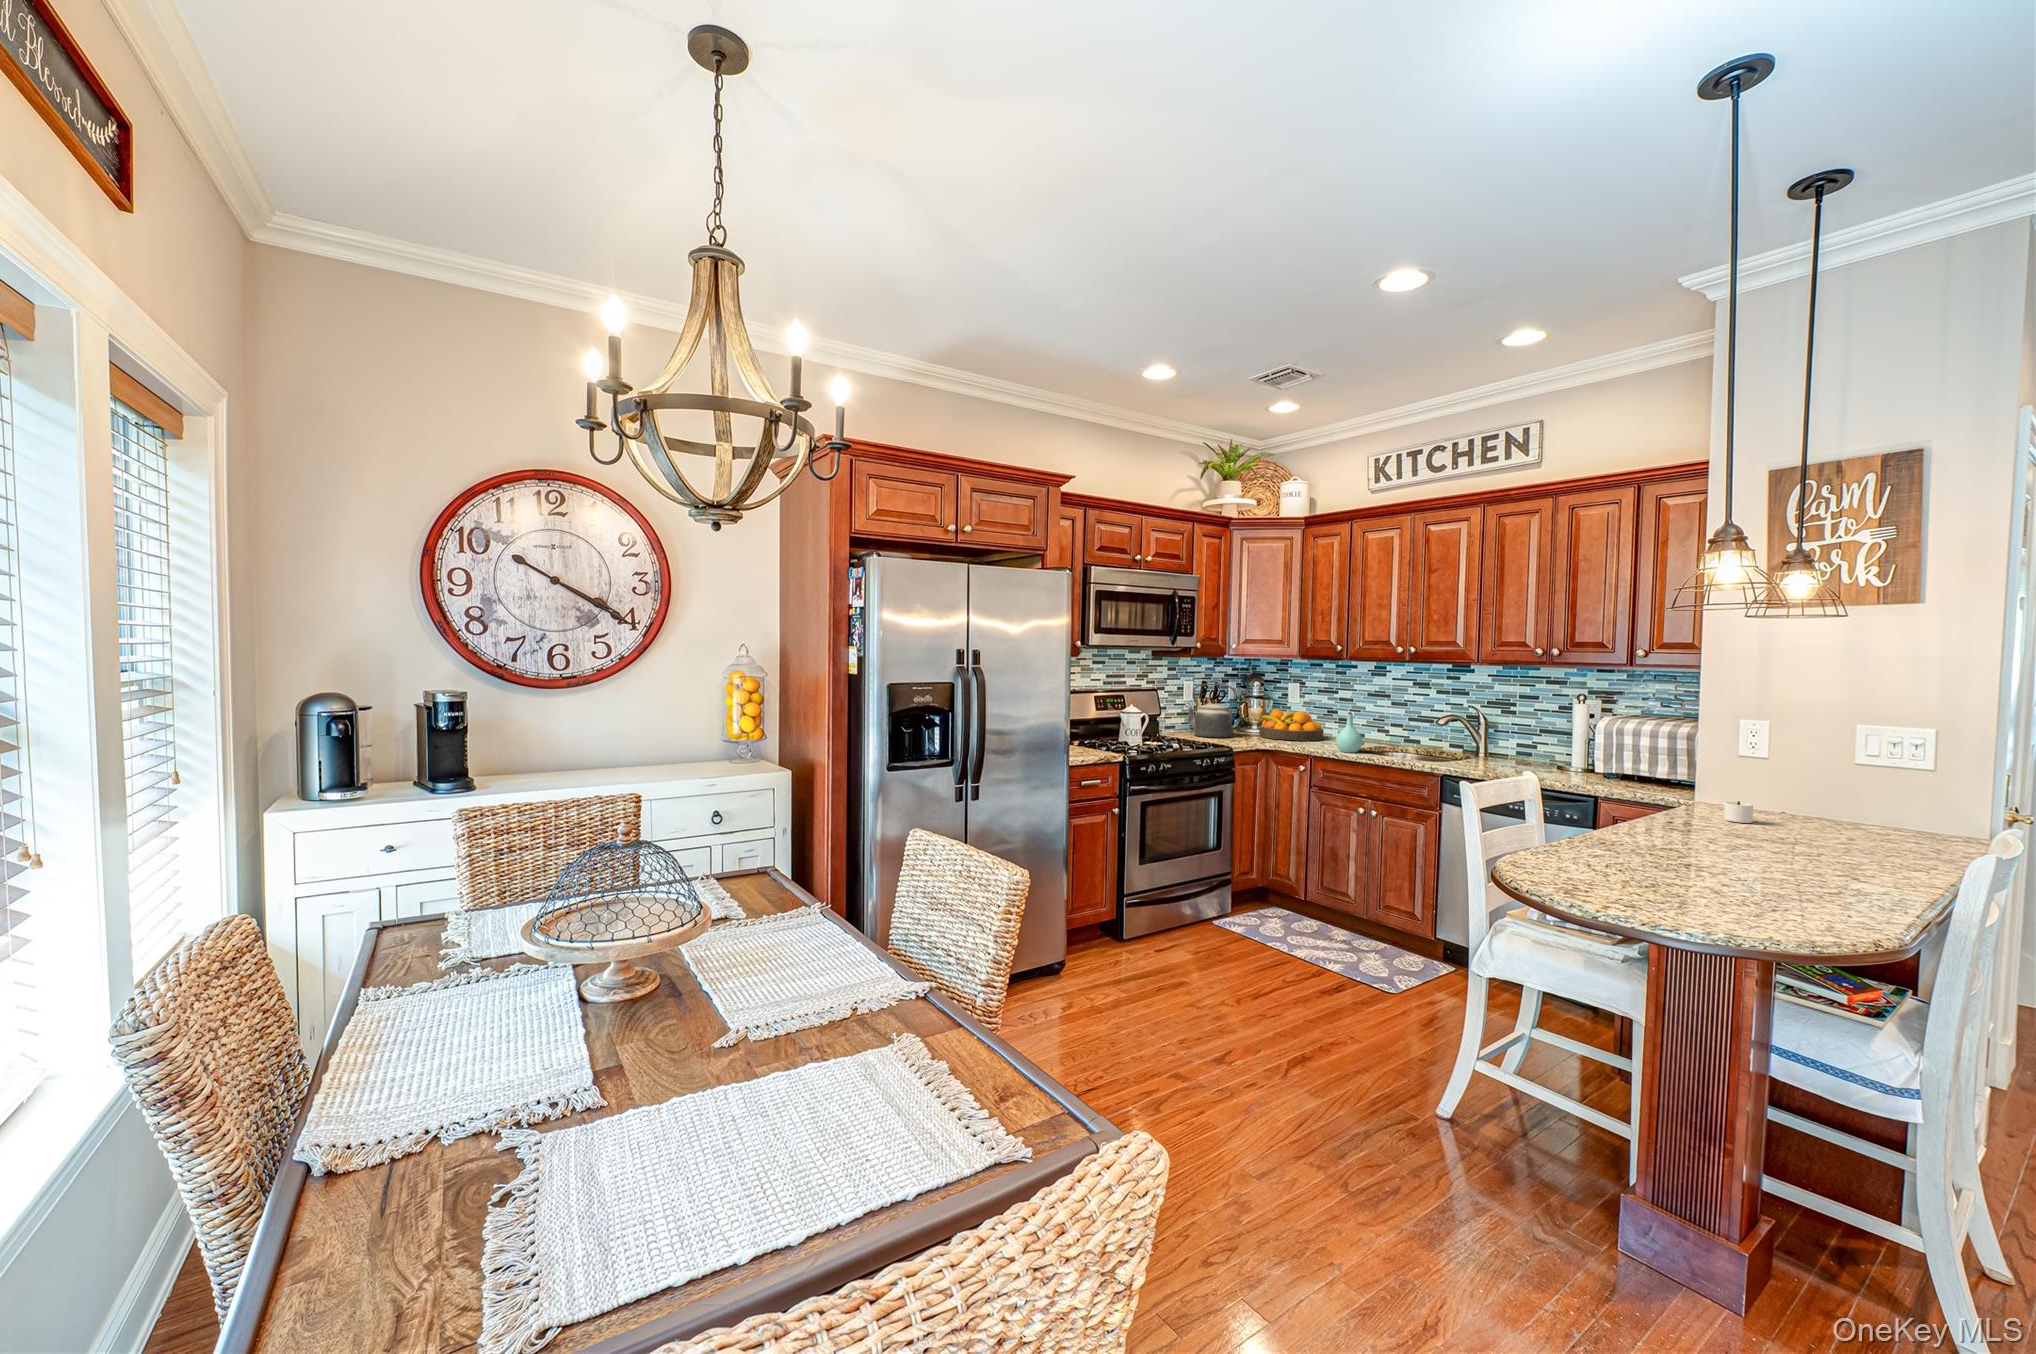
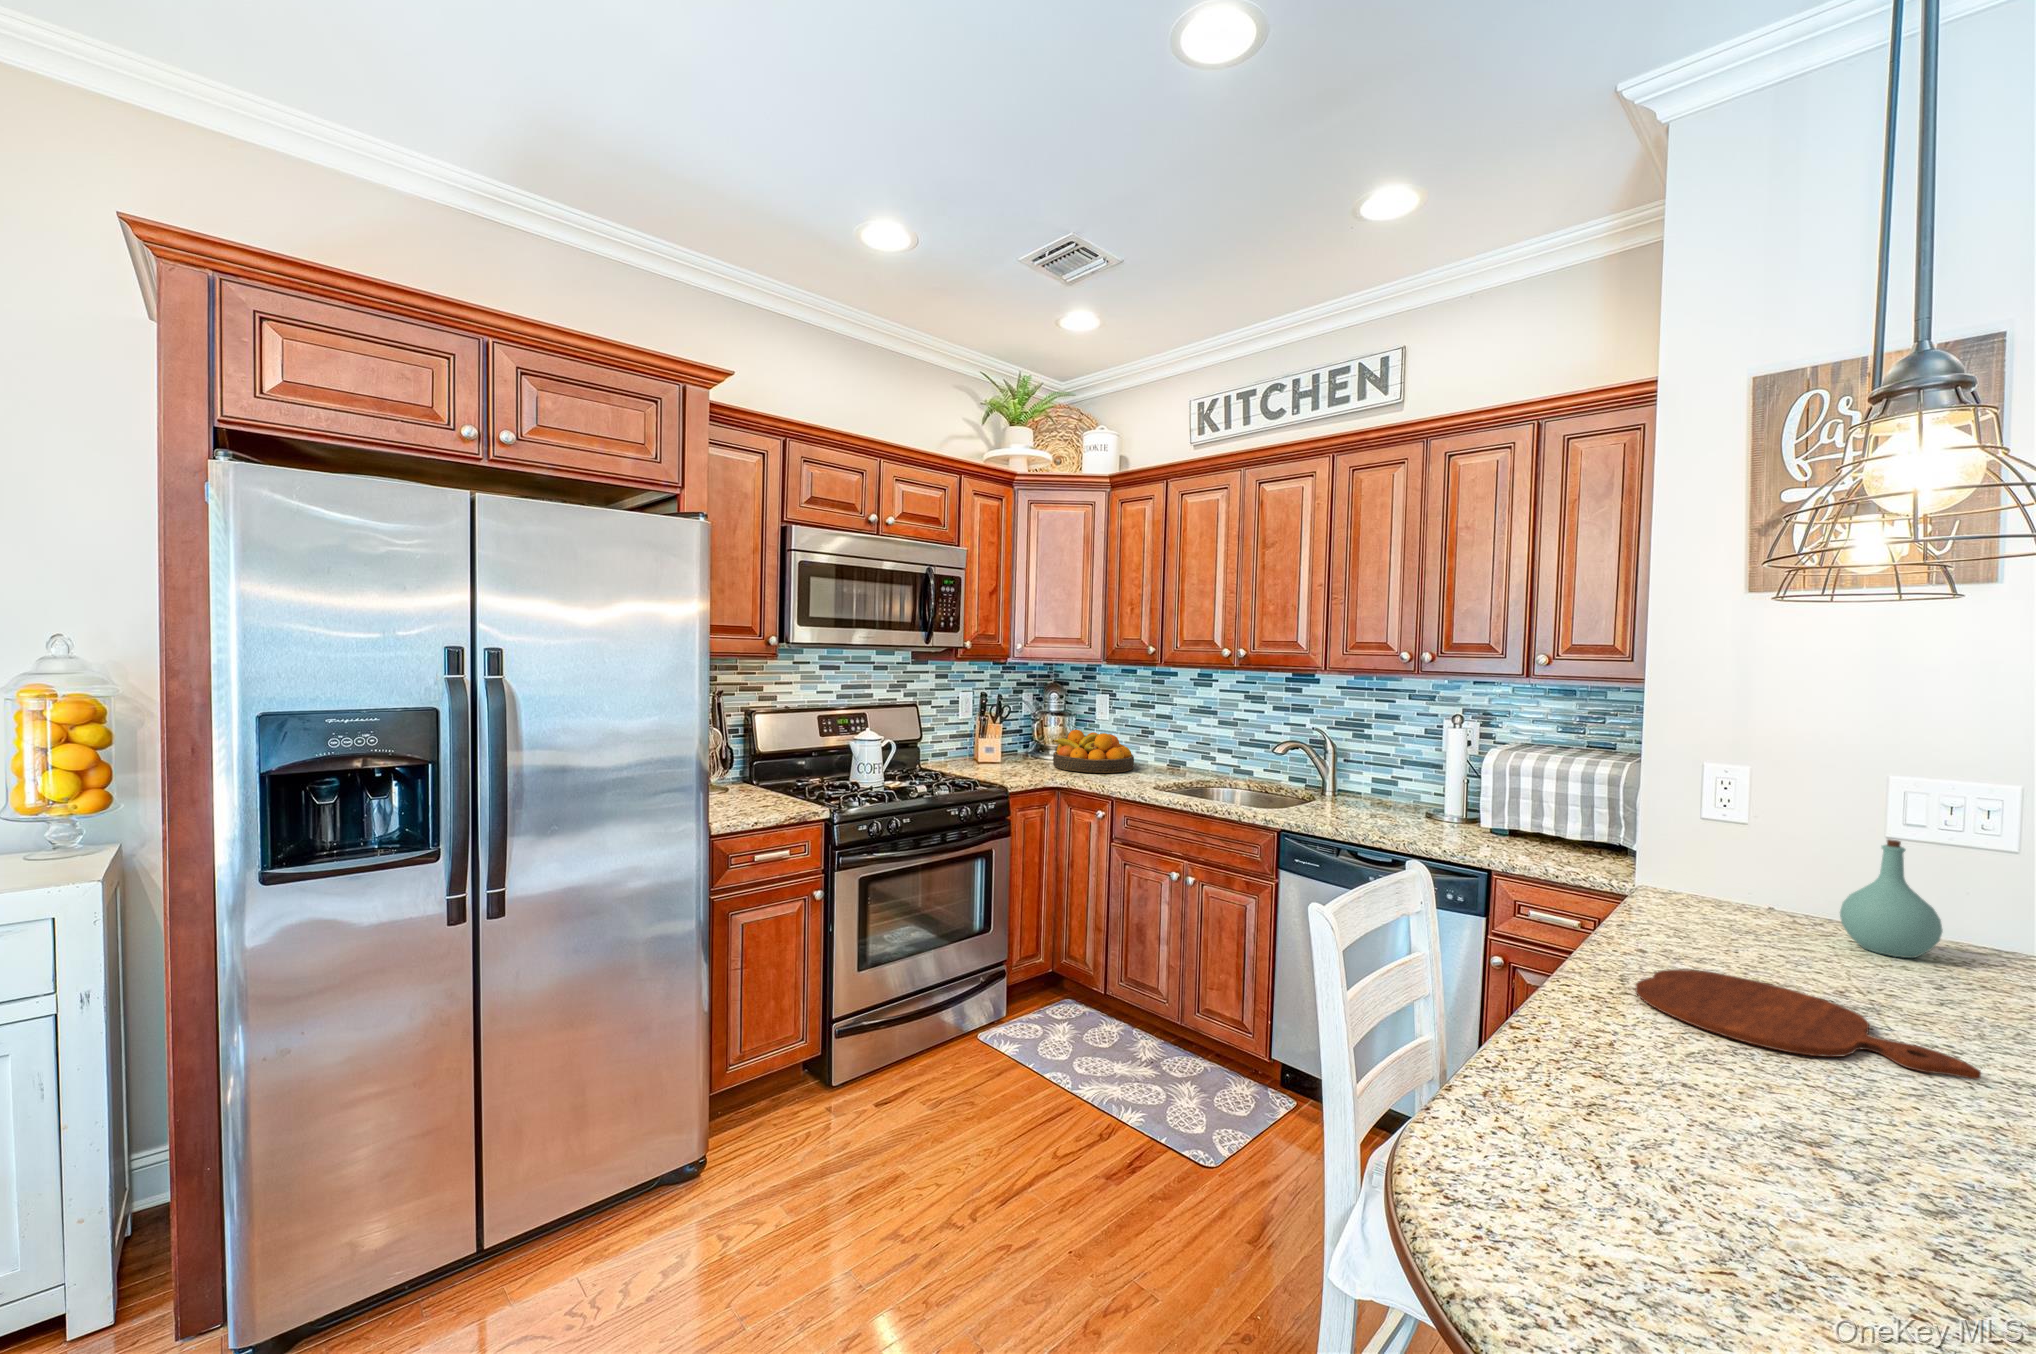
kettle: present [1185,684,1236,738] -> none [956,696,1020,770]
bottle: present [1336,712,1363,752] -> present [1840,839,1943,958]
candle: present [1724,801,1753,823] -> none [1724,913,1799,959]
cutting board: none [1649,823,1813,856] -> present [1635,969,1981,1080]

